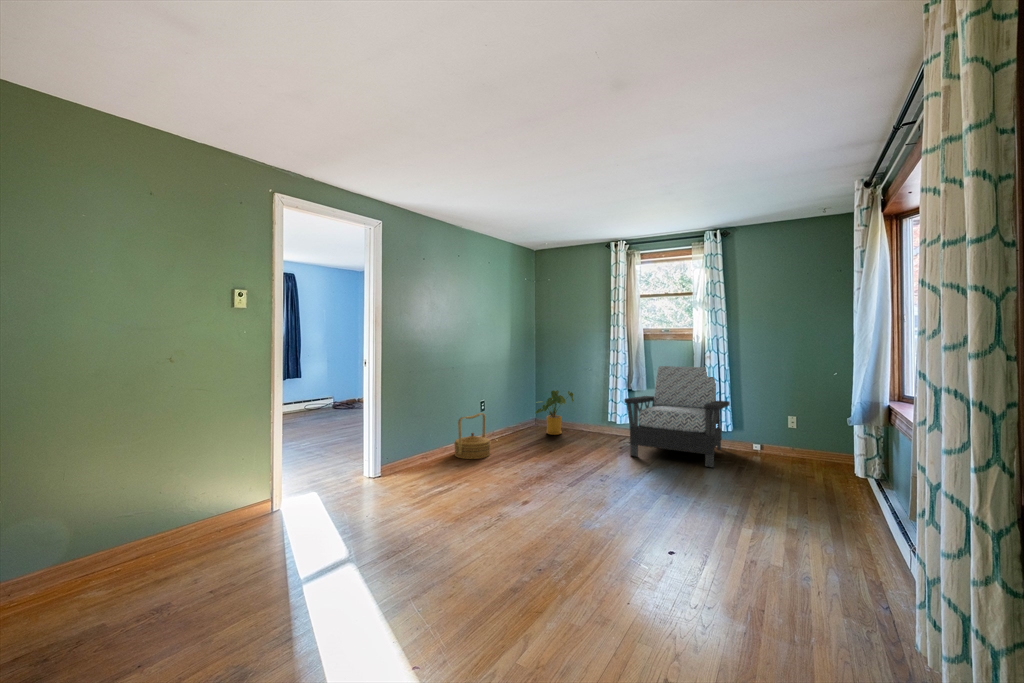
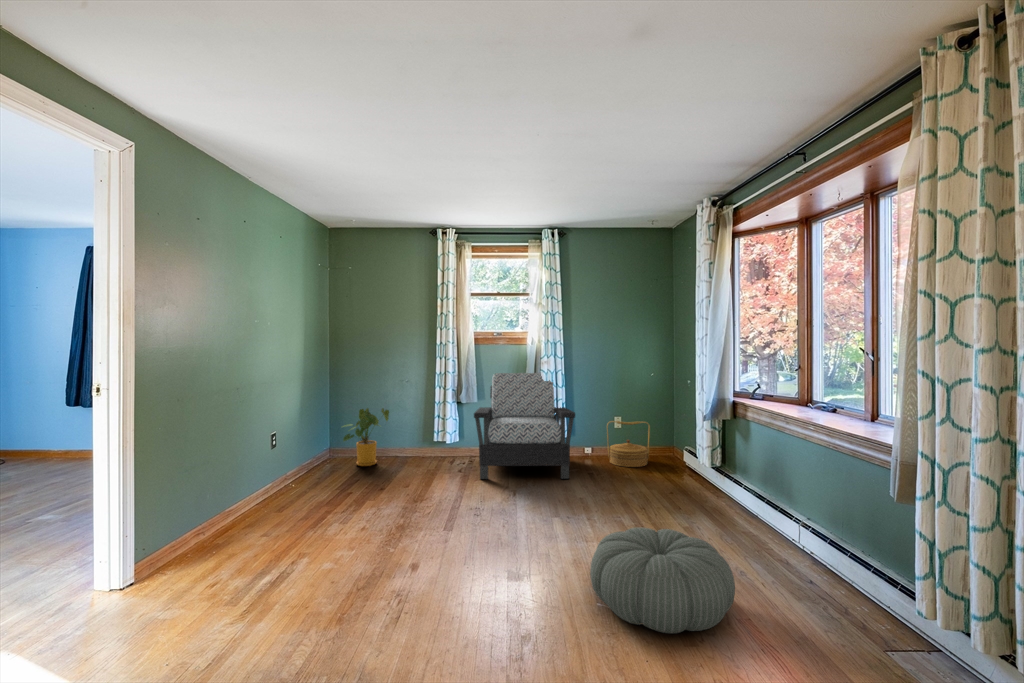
woven basket: present [454,413,491,459] -> present [607,421,650,467]
pouf: none [628,503,758,594] -> present [590,527,735,633]

